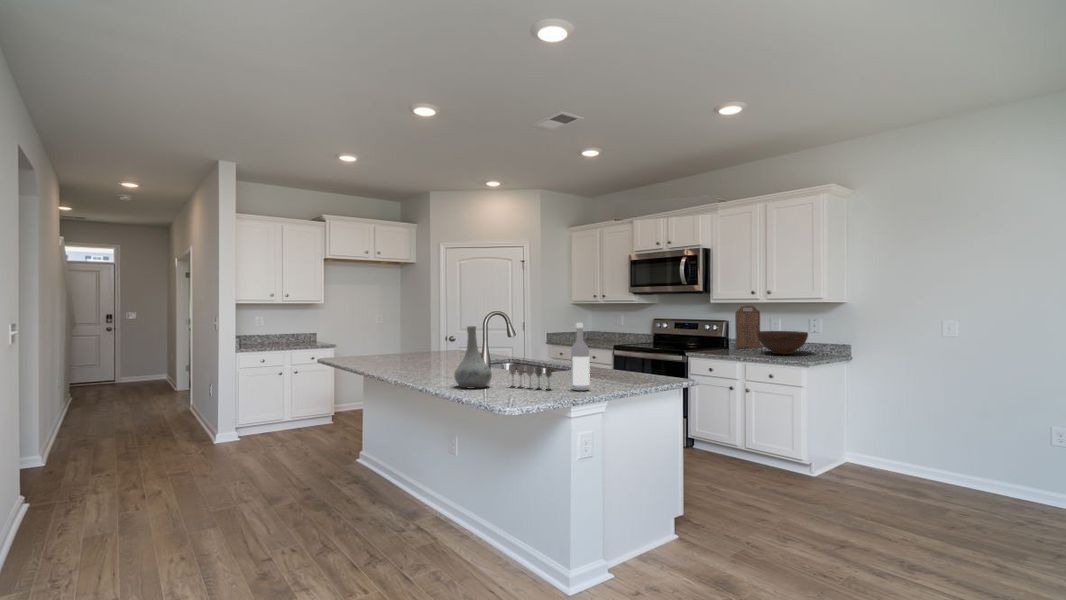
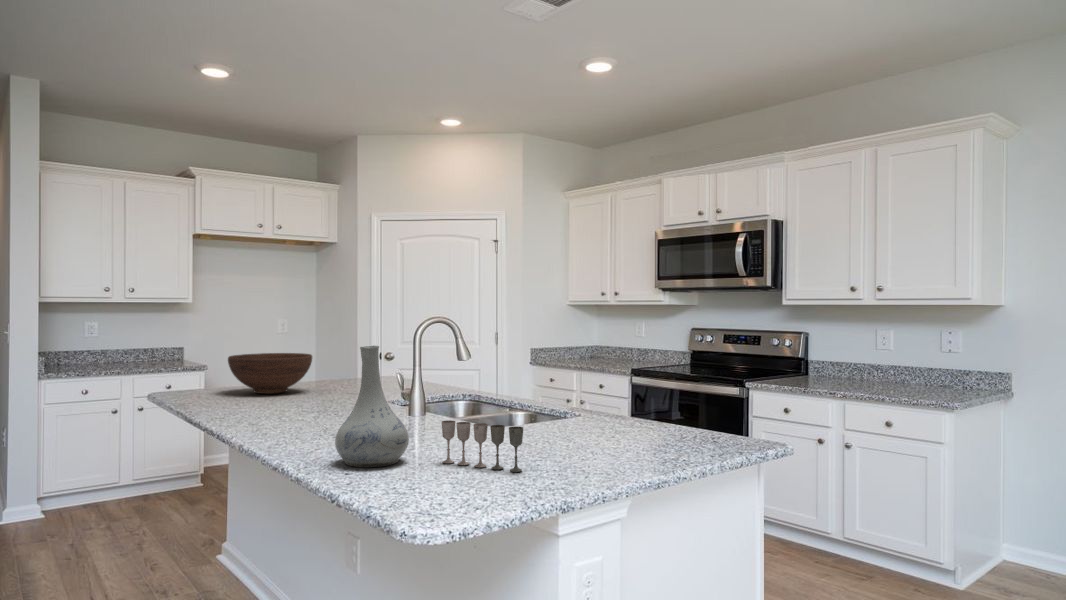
cutting board: present [735,305,760,348] -> none [822,309,860,375]
wine bottle: present [571,323,590,391] -> none [560,341,596,474]
fruit bowl: present [757,331,808,354] -> present [228,353,312,394]

